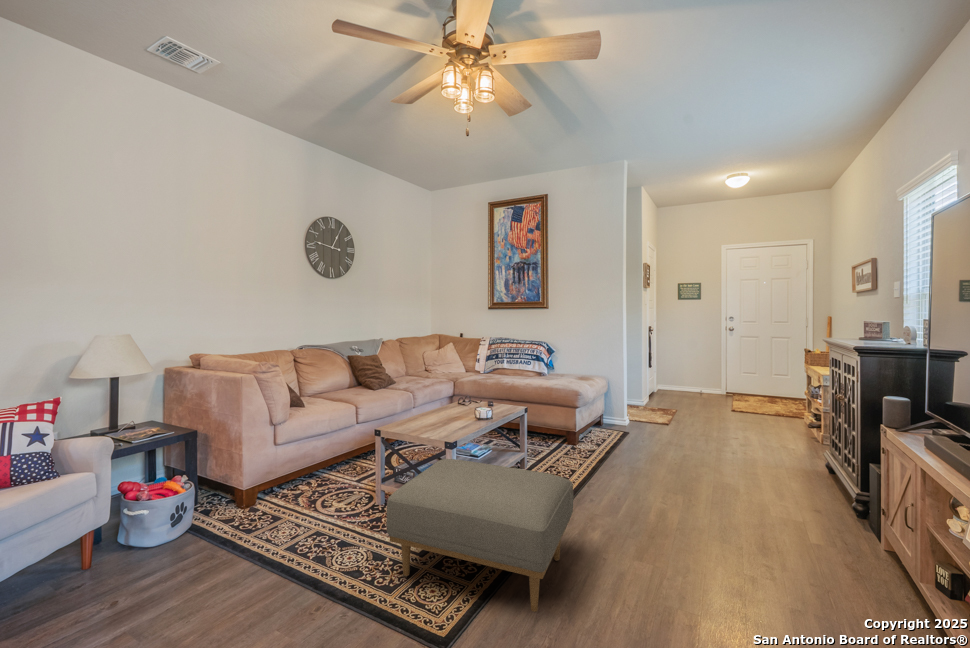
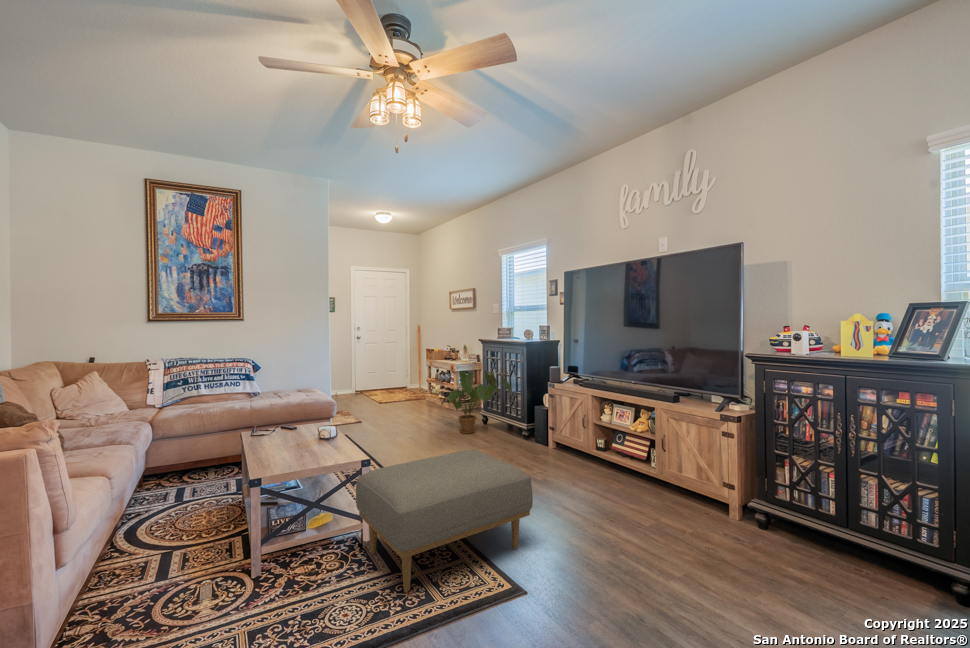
house plant: none [722,383,829,472] -> present [441,371,511,434]

